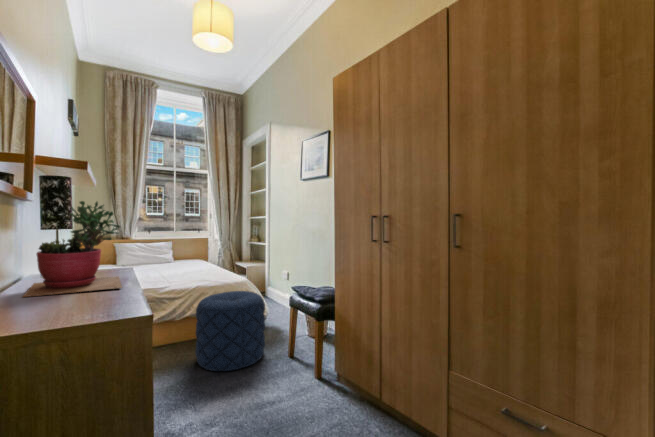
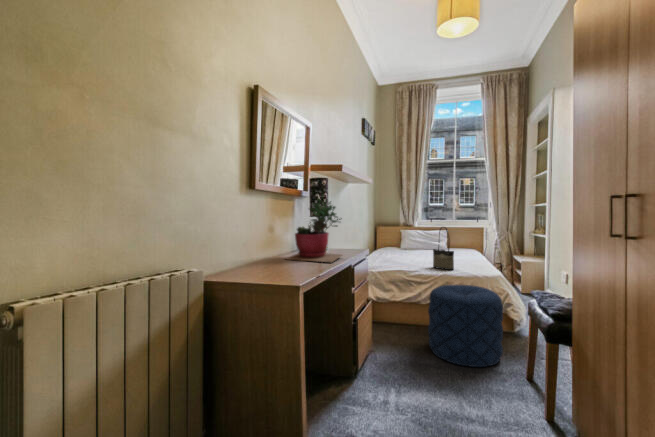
tote bag: none [180,237,205,281] -> present [433,227,454,270]

